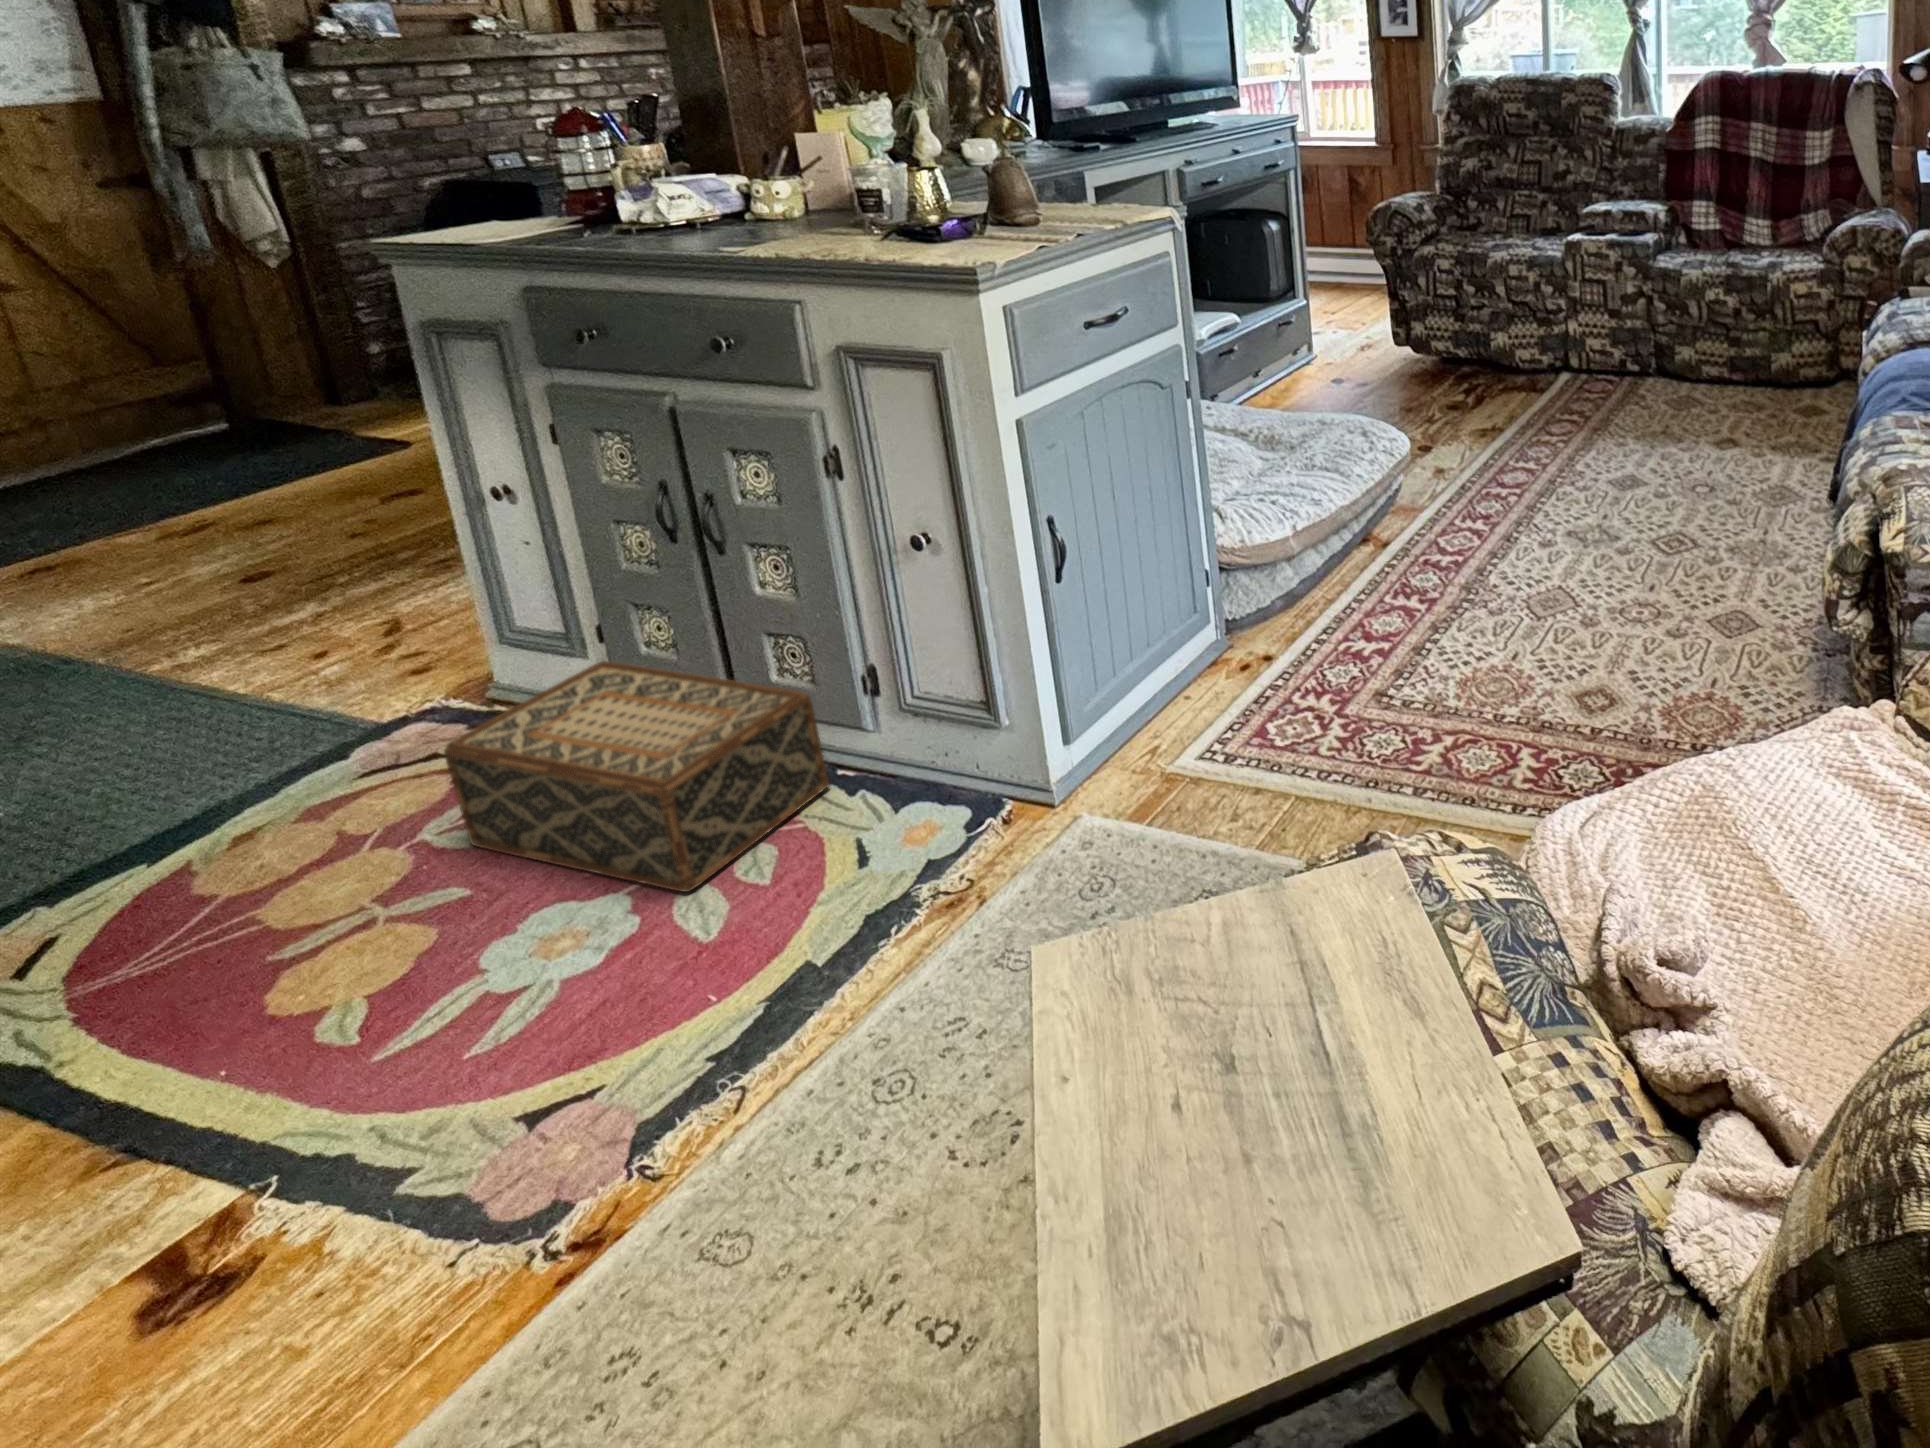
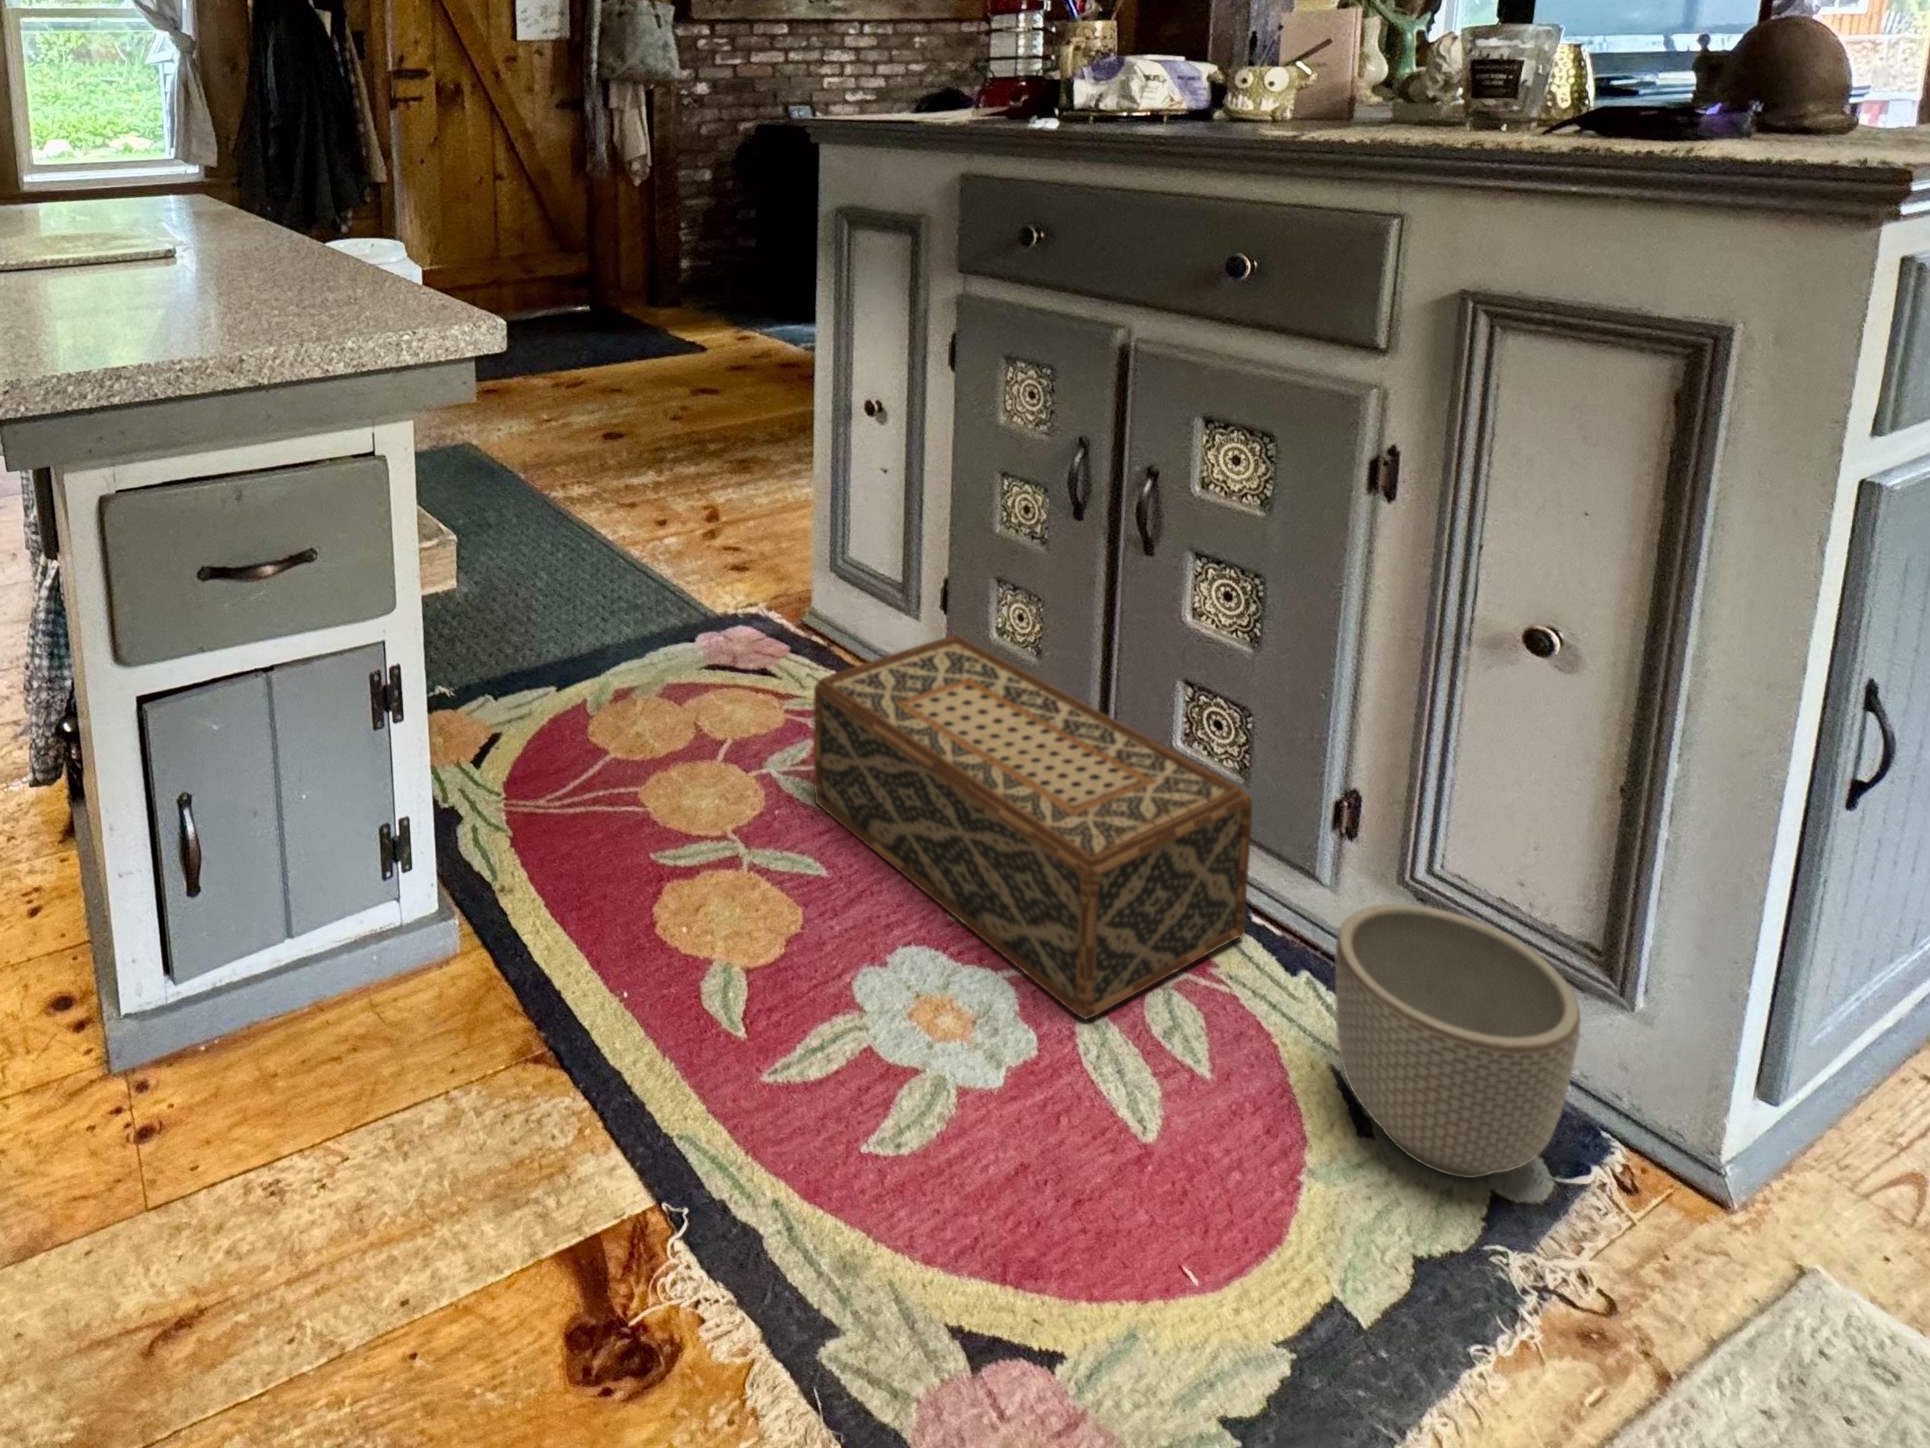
planter: none [830,713,966,865] -> present [1335,904,1581,1178]

